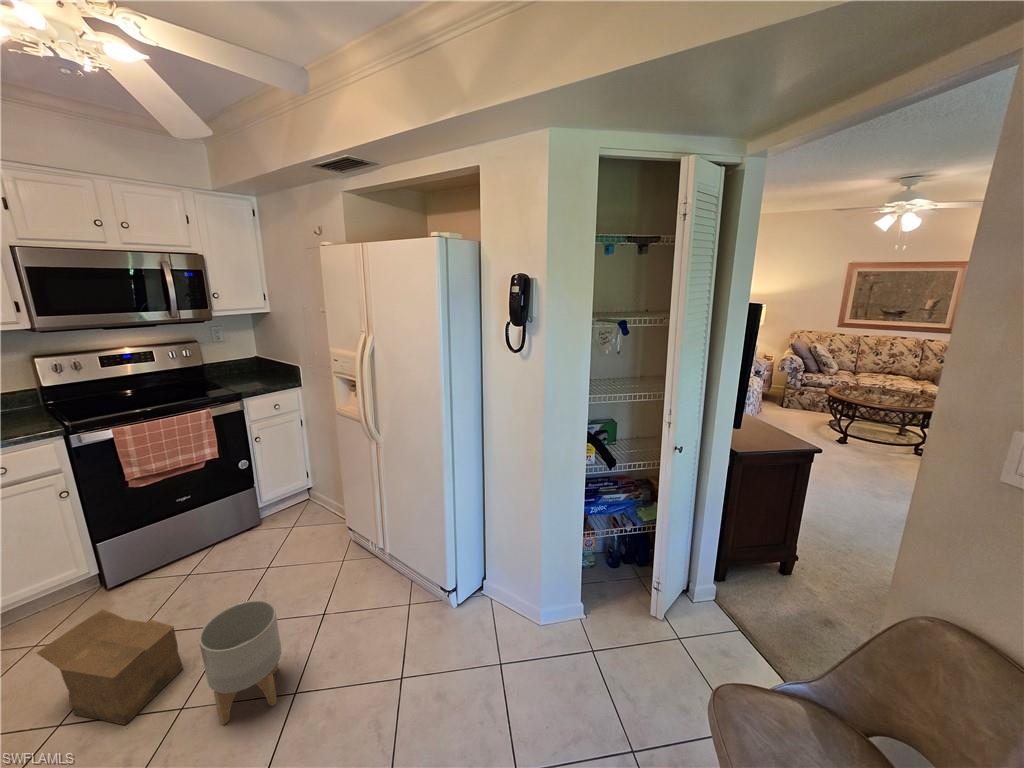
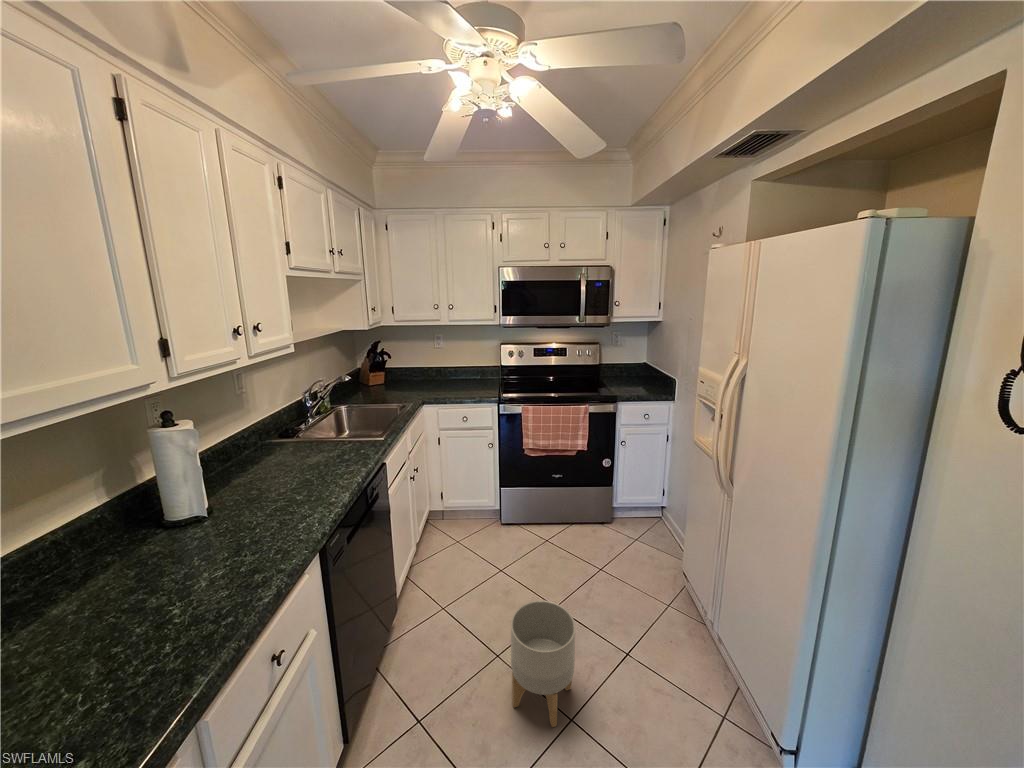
cardboard box: present [37,610,183,725] -> none [443,542,512,644]

